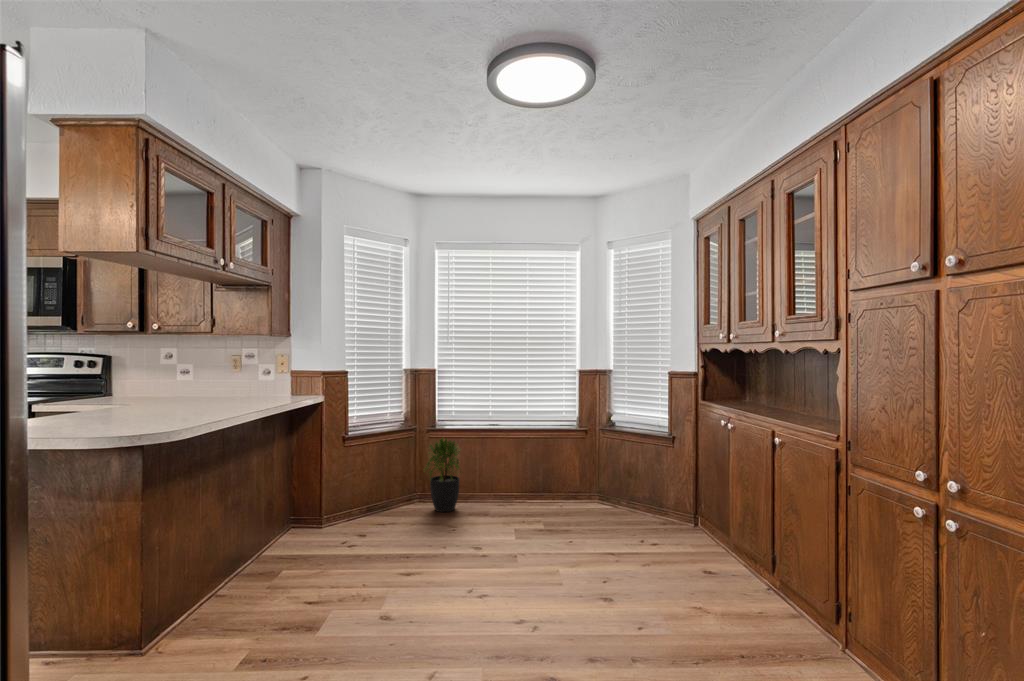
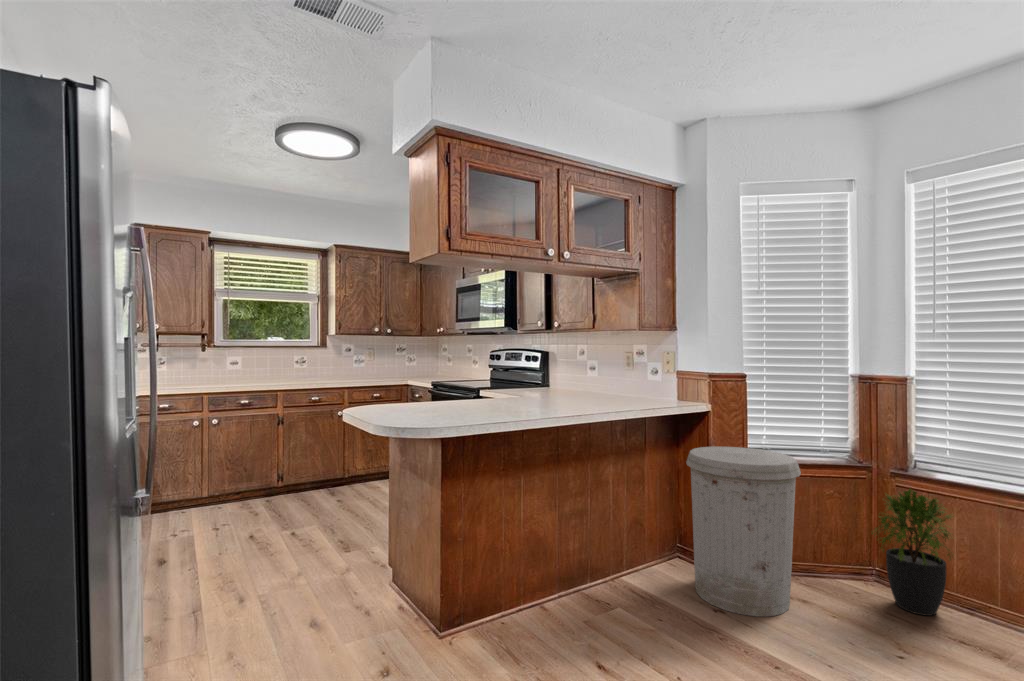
trash can: none [316,427,396,545] -> present [686,447,801,617]

